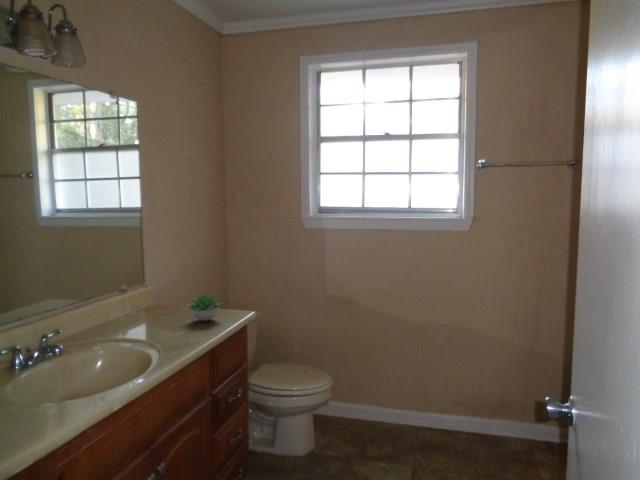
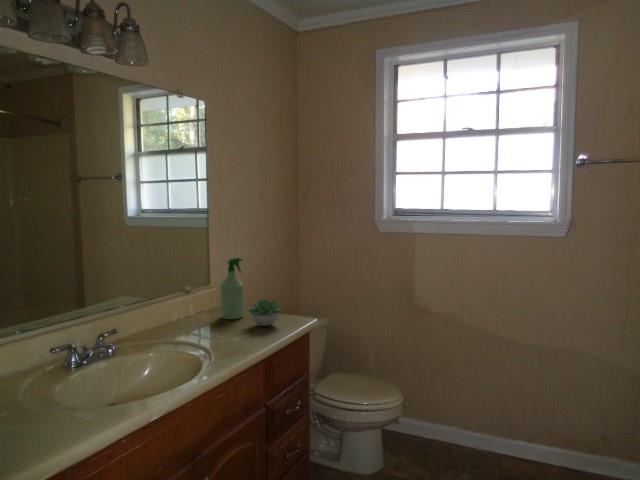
spray bottle: none [157,256,181,317] -> present [220,258,244,320]

